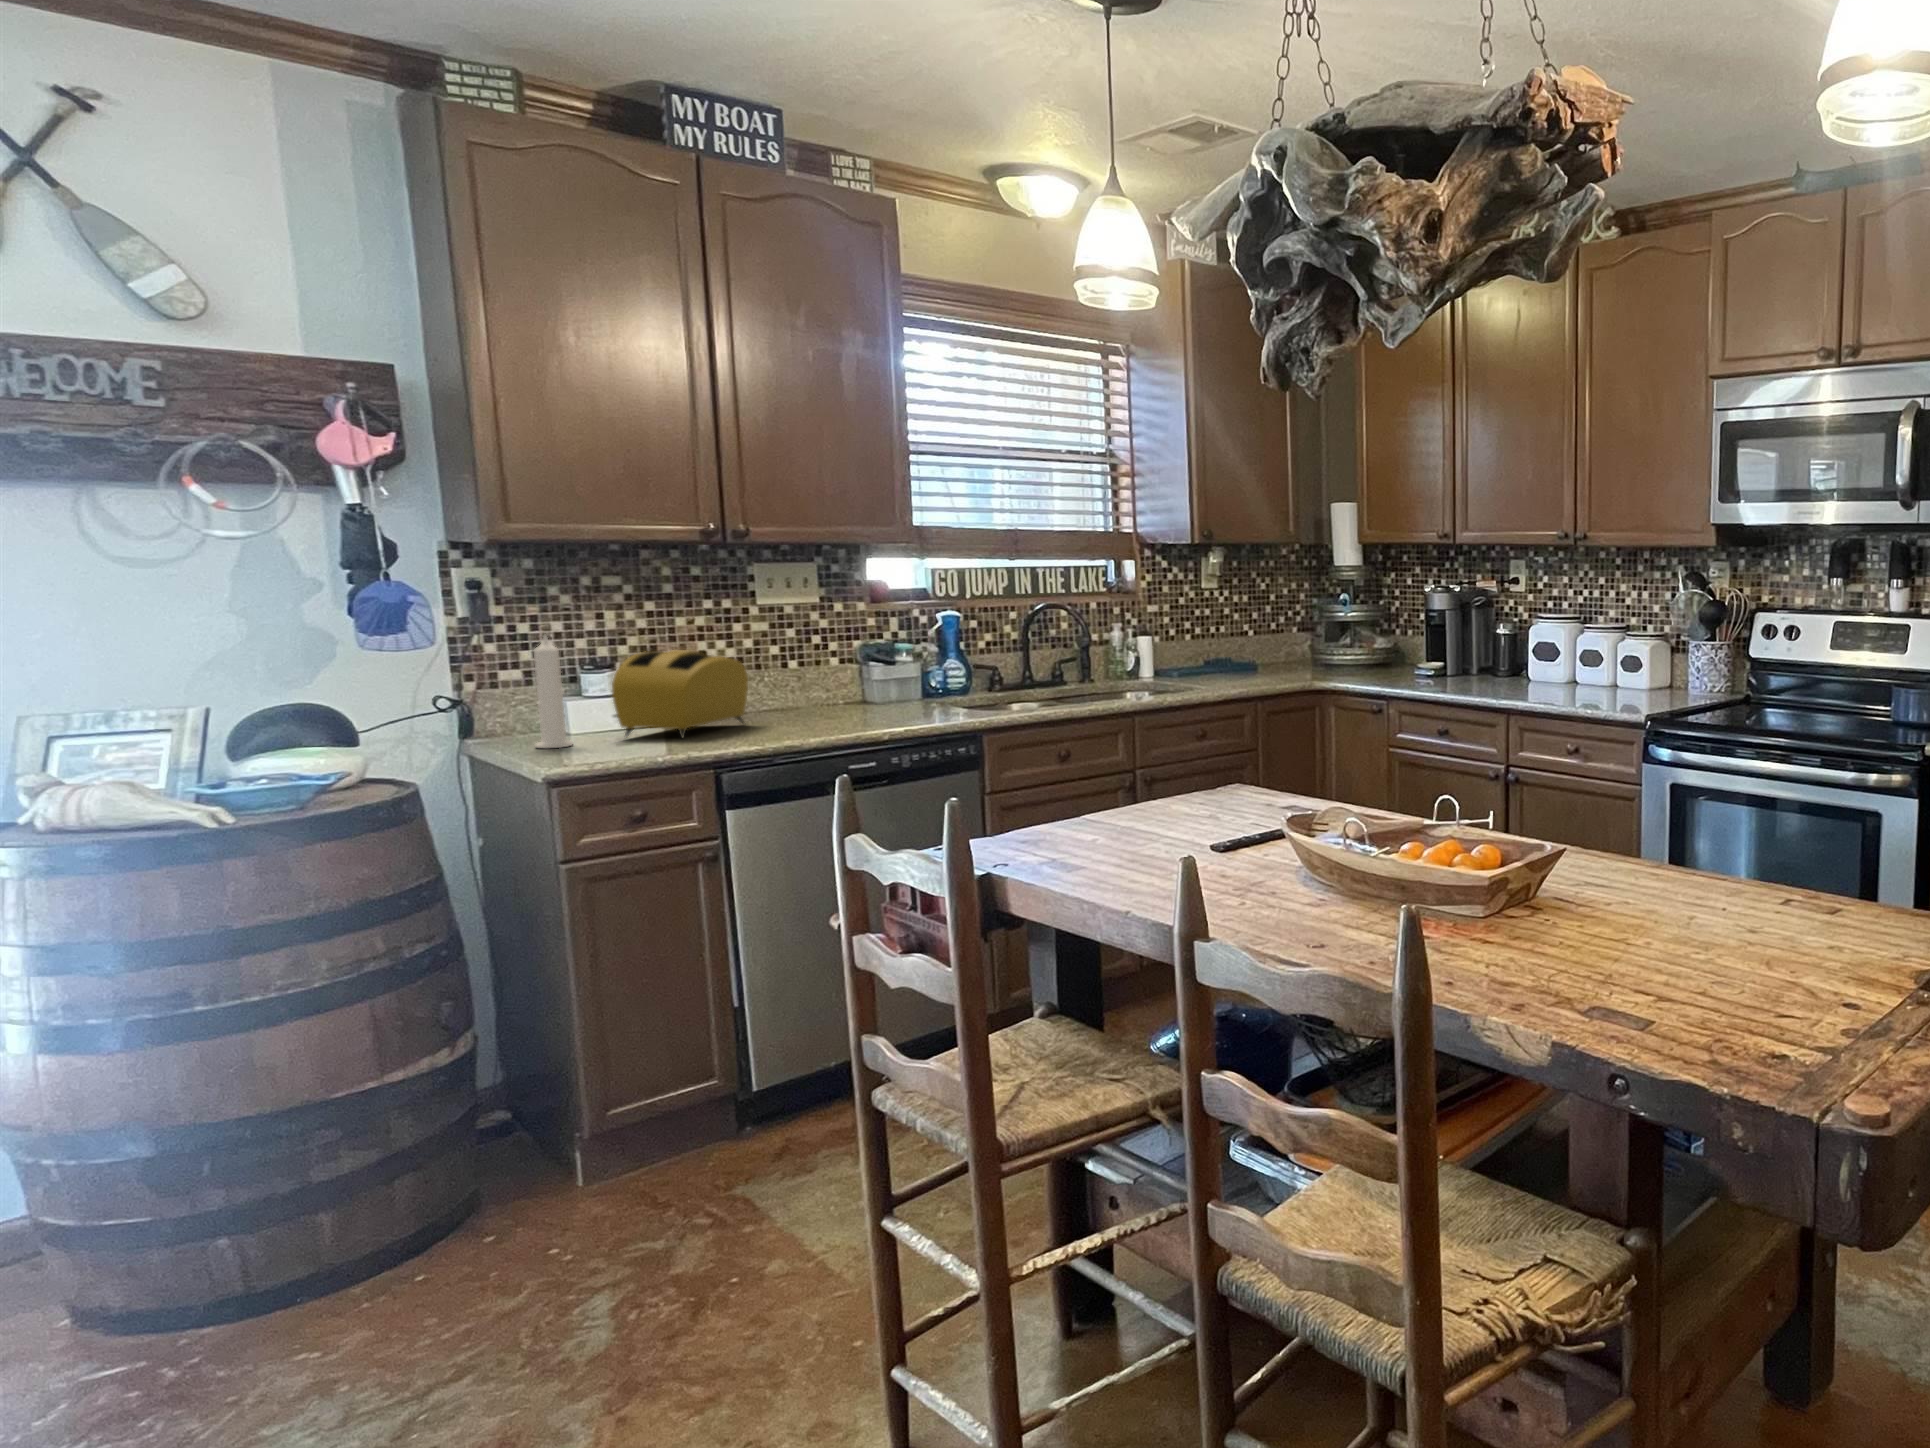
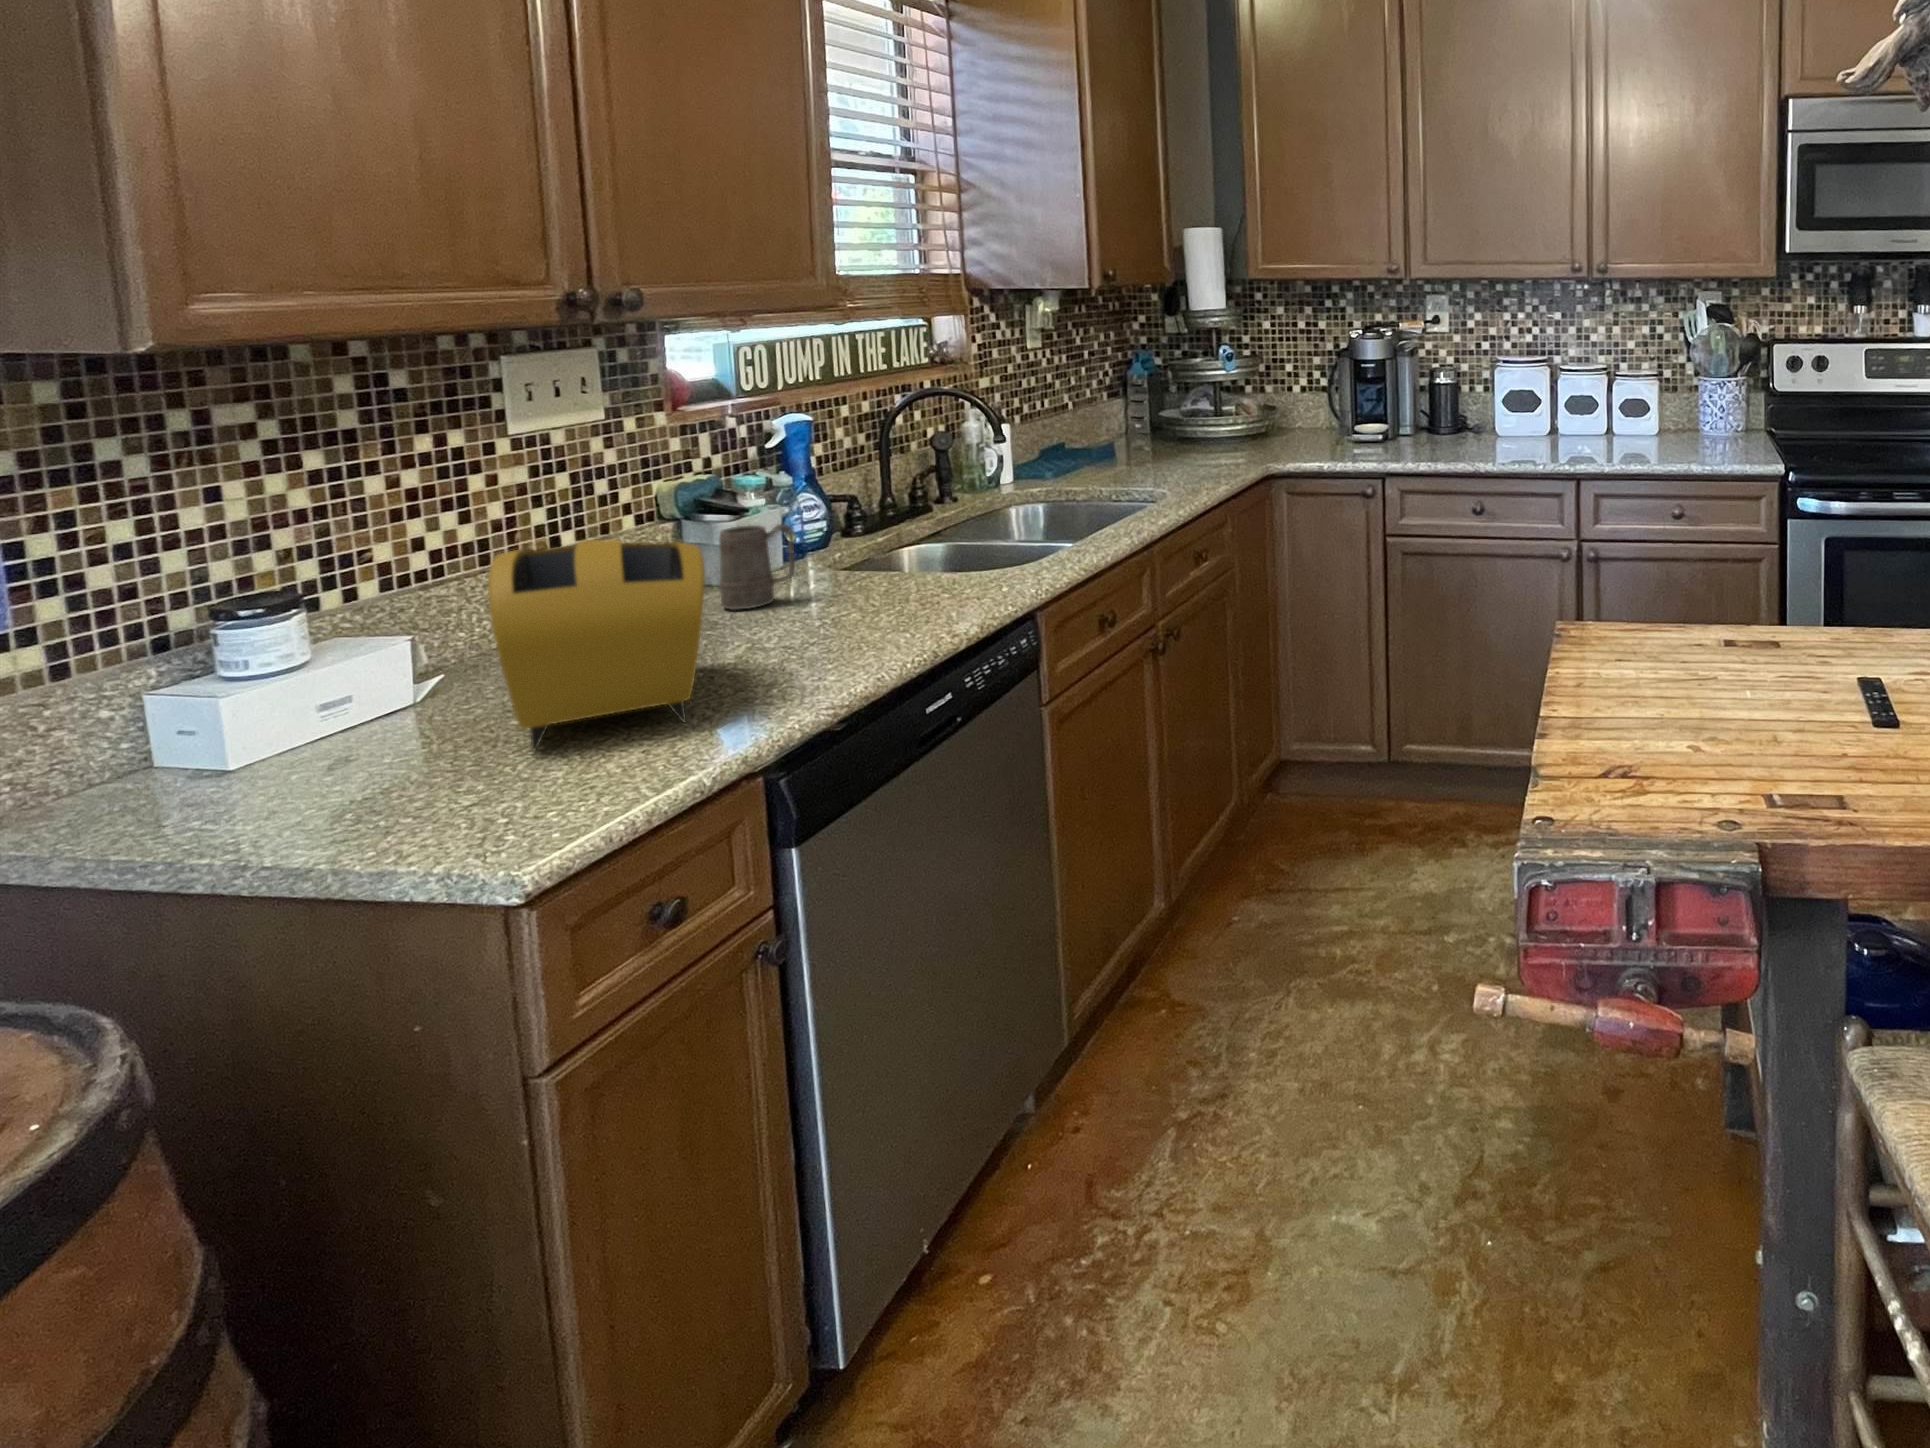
candle: present [534,635,573,748] -> none [356,551,461,824]
mug: none [830,666,866,711] -> present [719,524,795,610]

